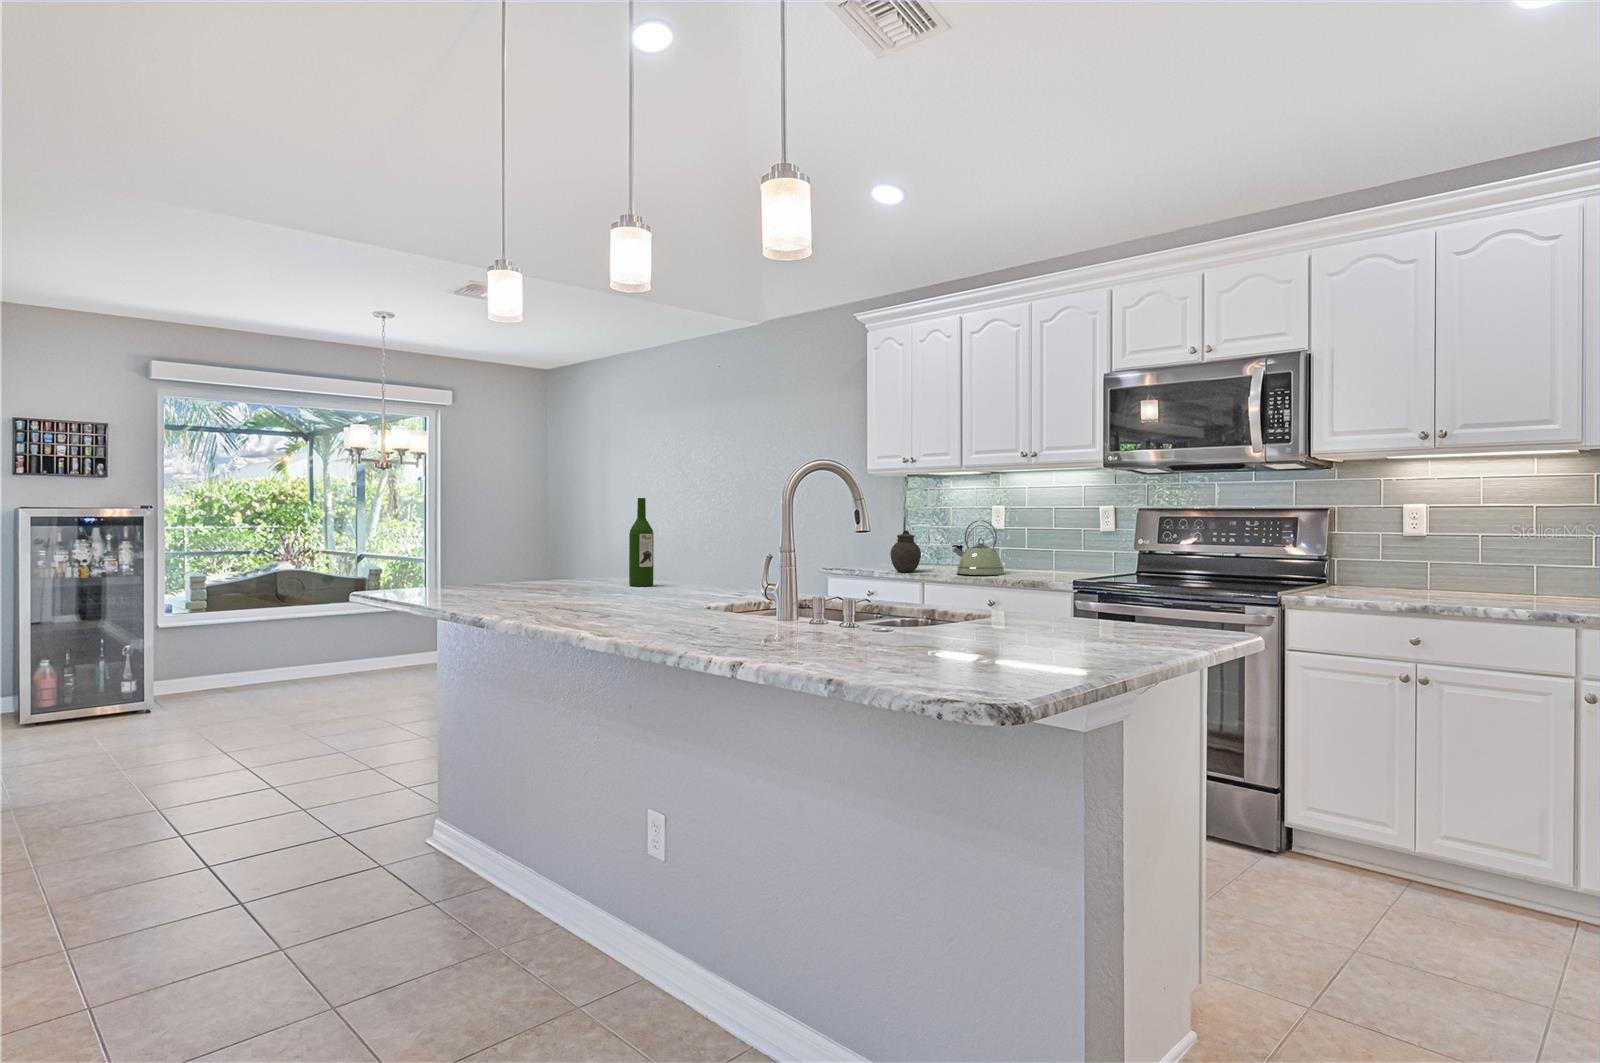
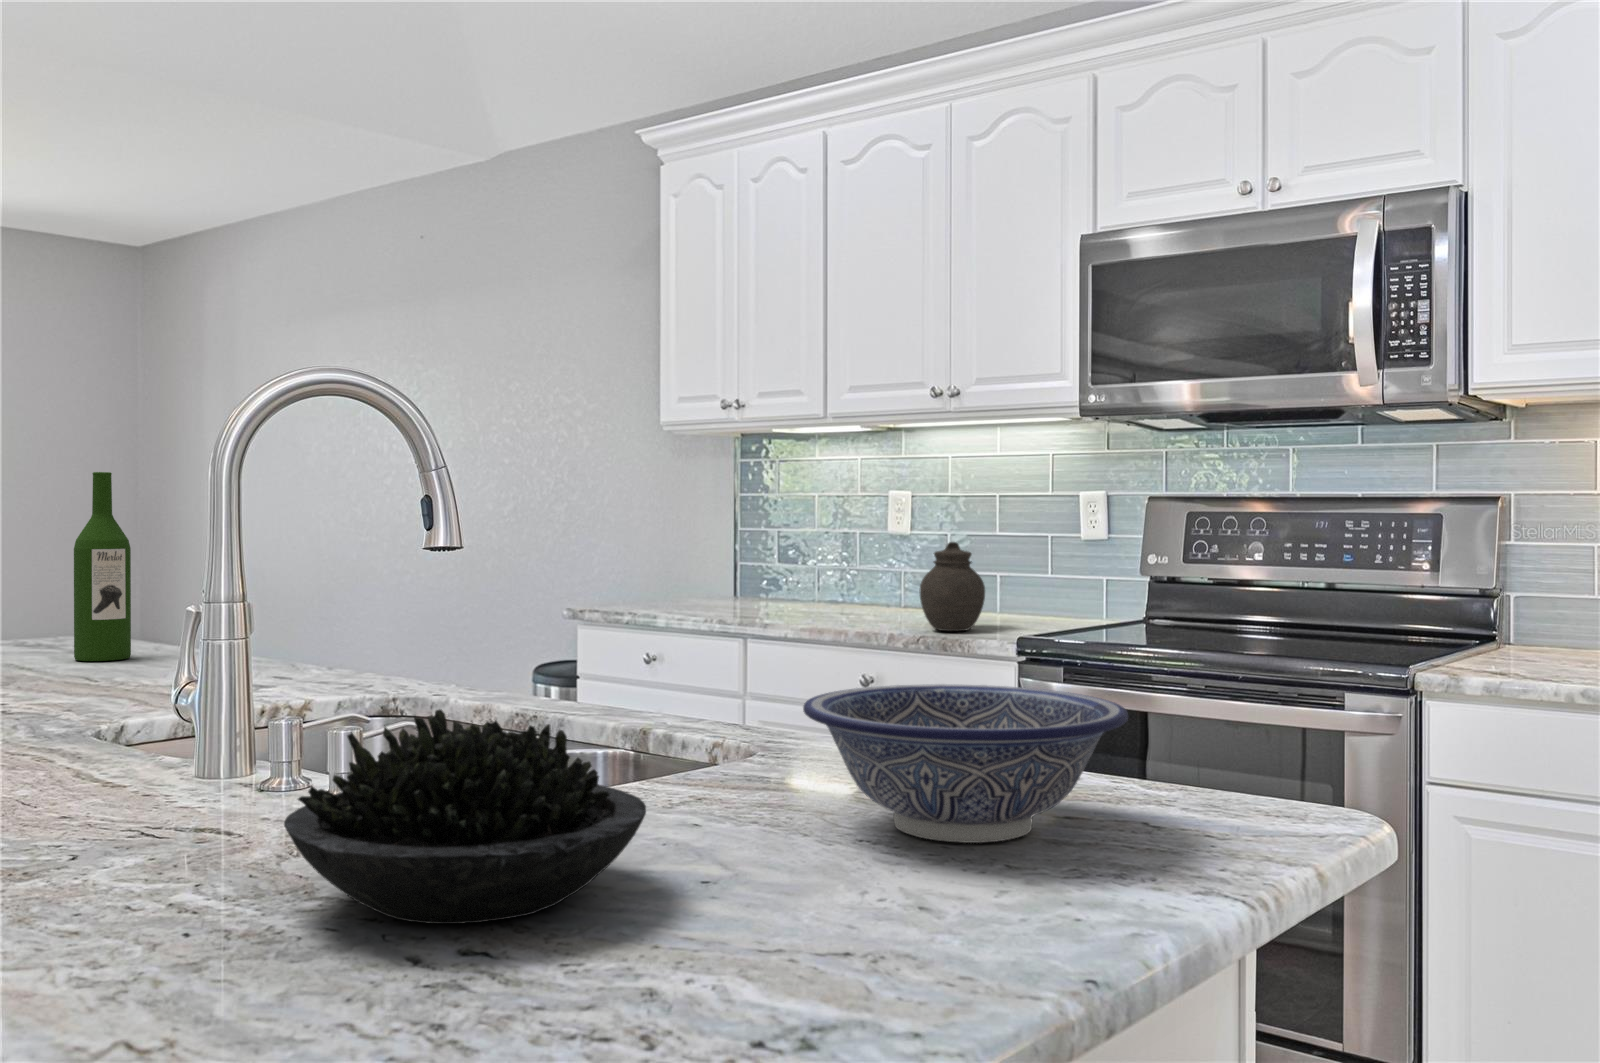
kettle: present [952,520,1005,575] -> none [803,517,901,623]
jar: present [890,530,921,572] -> present [919,542,985,631]
succulent plant: none [871,582,991,649] -> present [284,710,646,924]
decorative bowl: none [1027,583,1156,637] -> present [803,684,1128,843]

